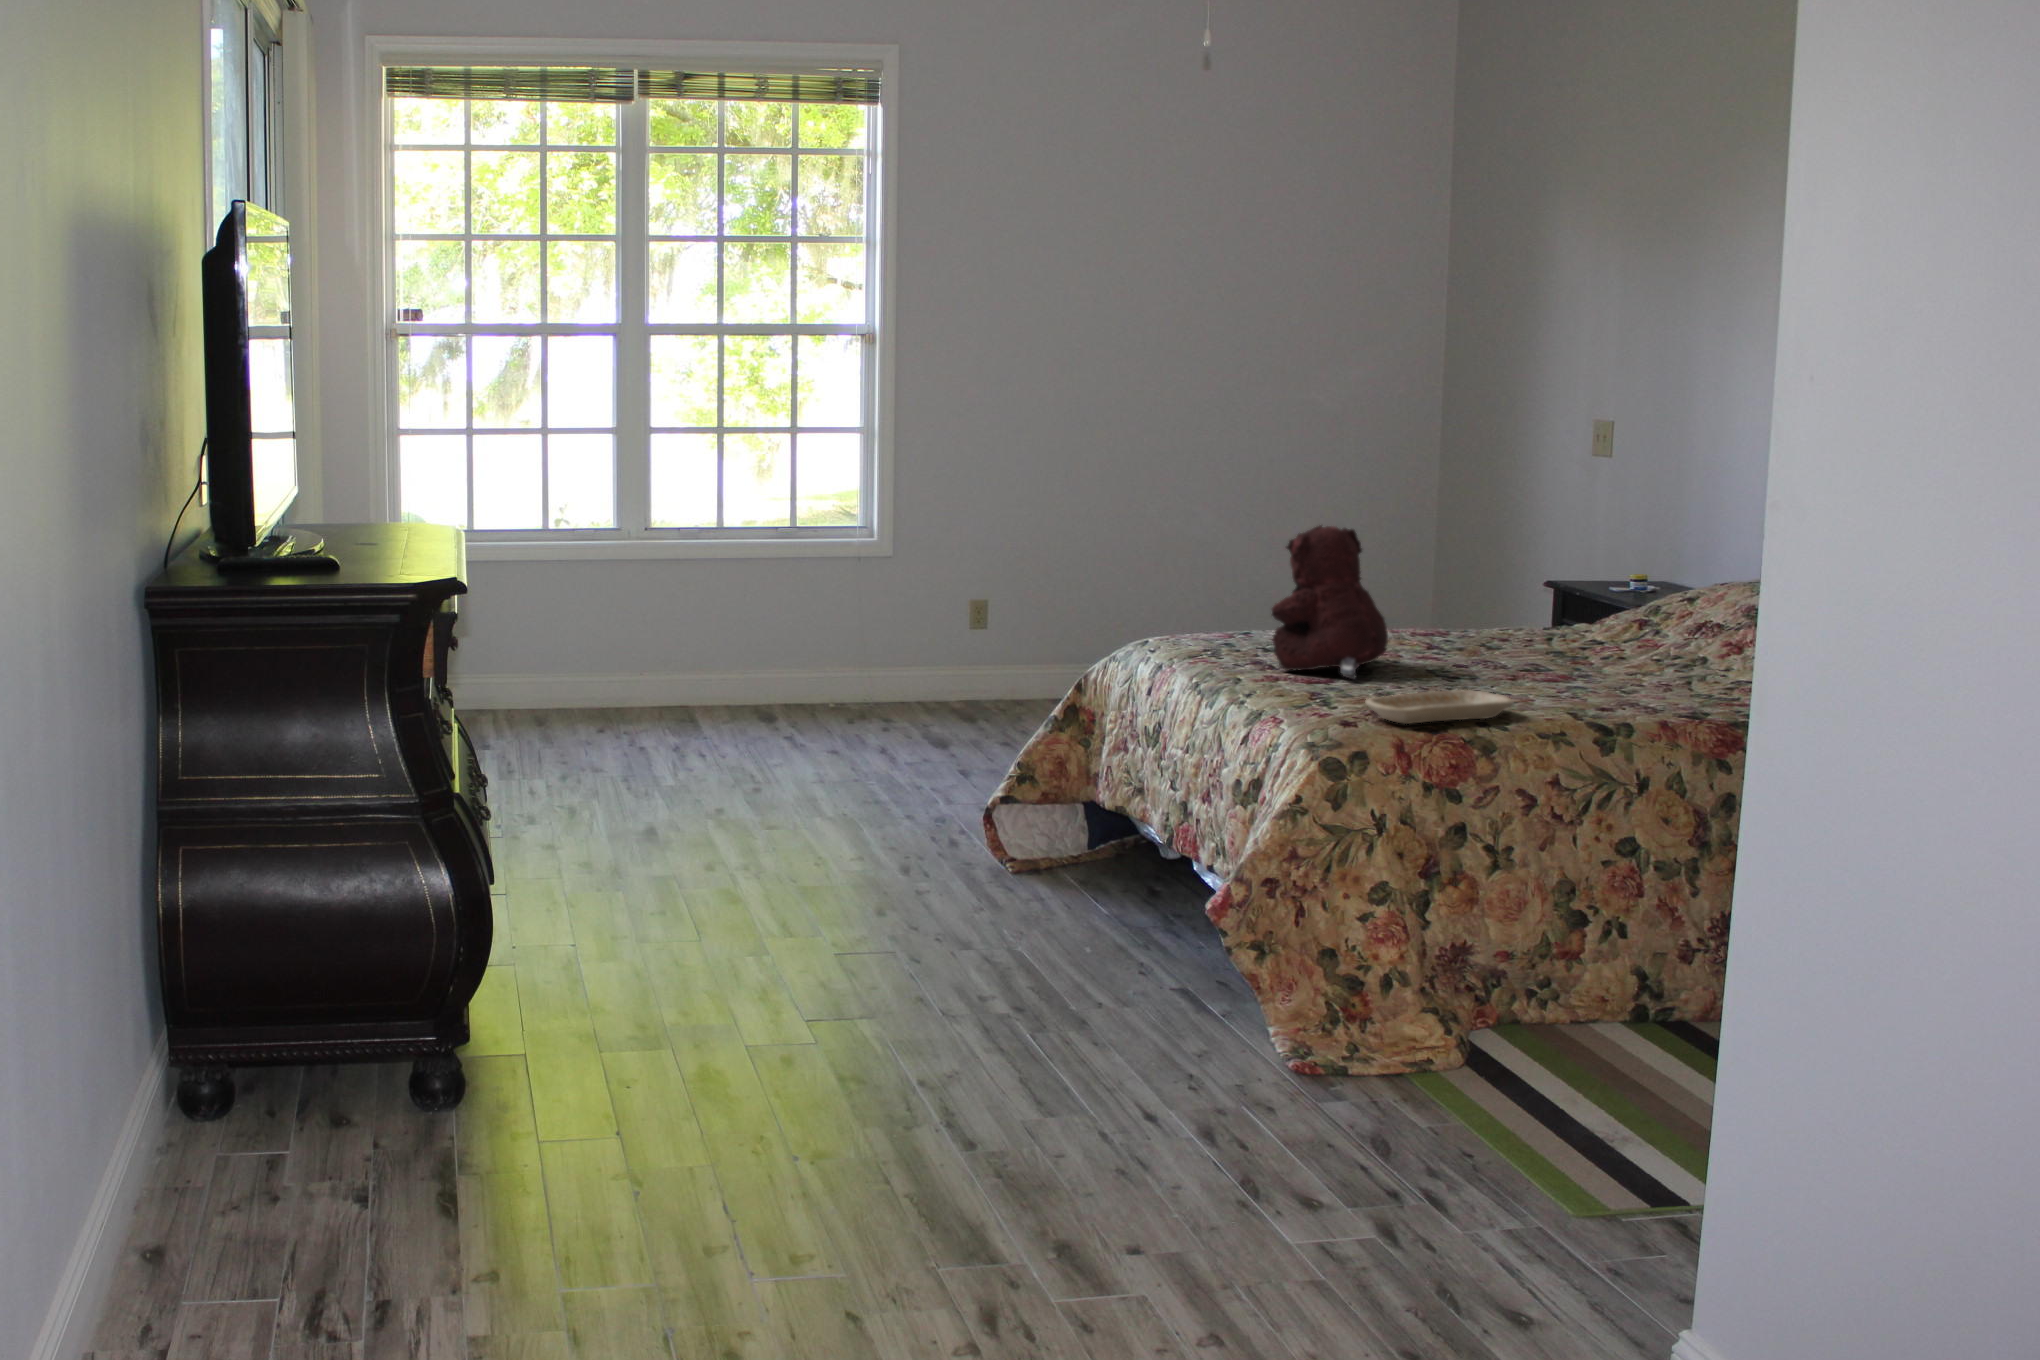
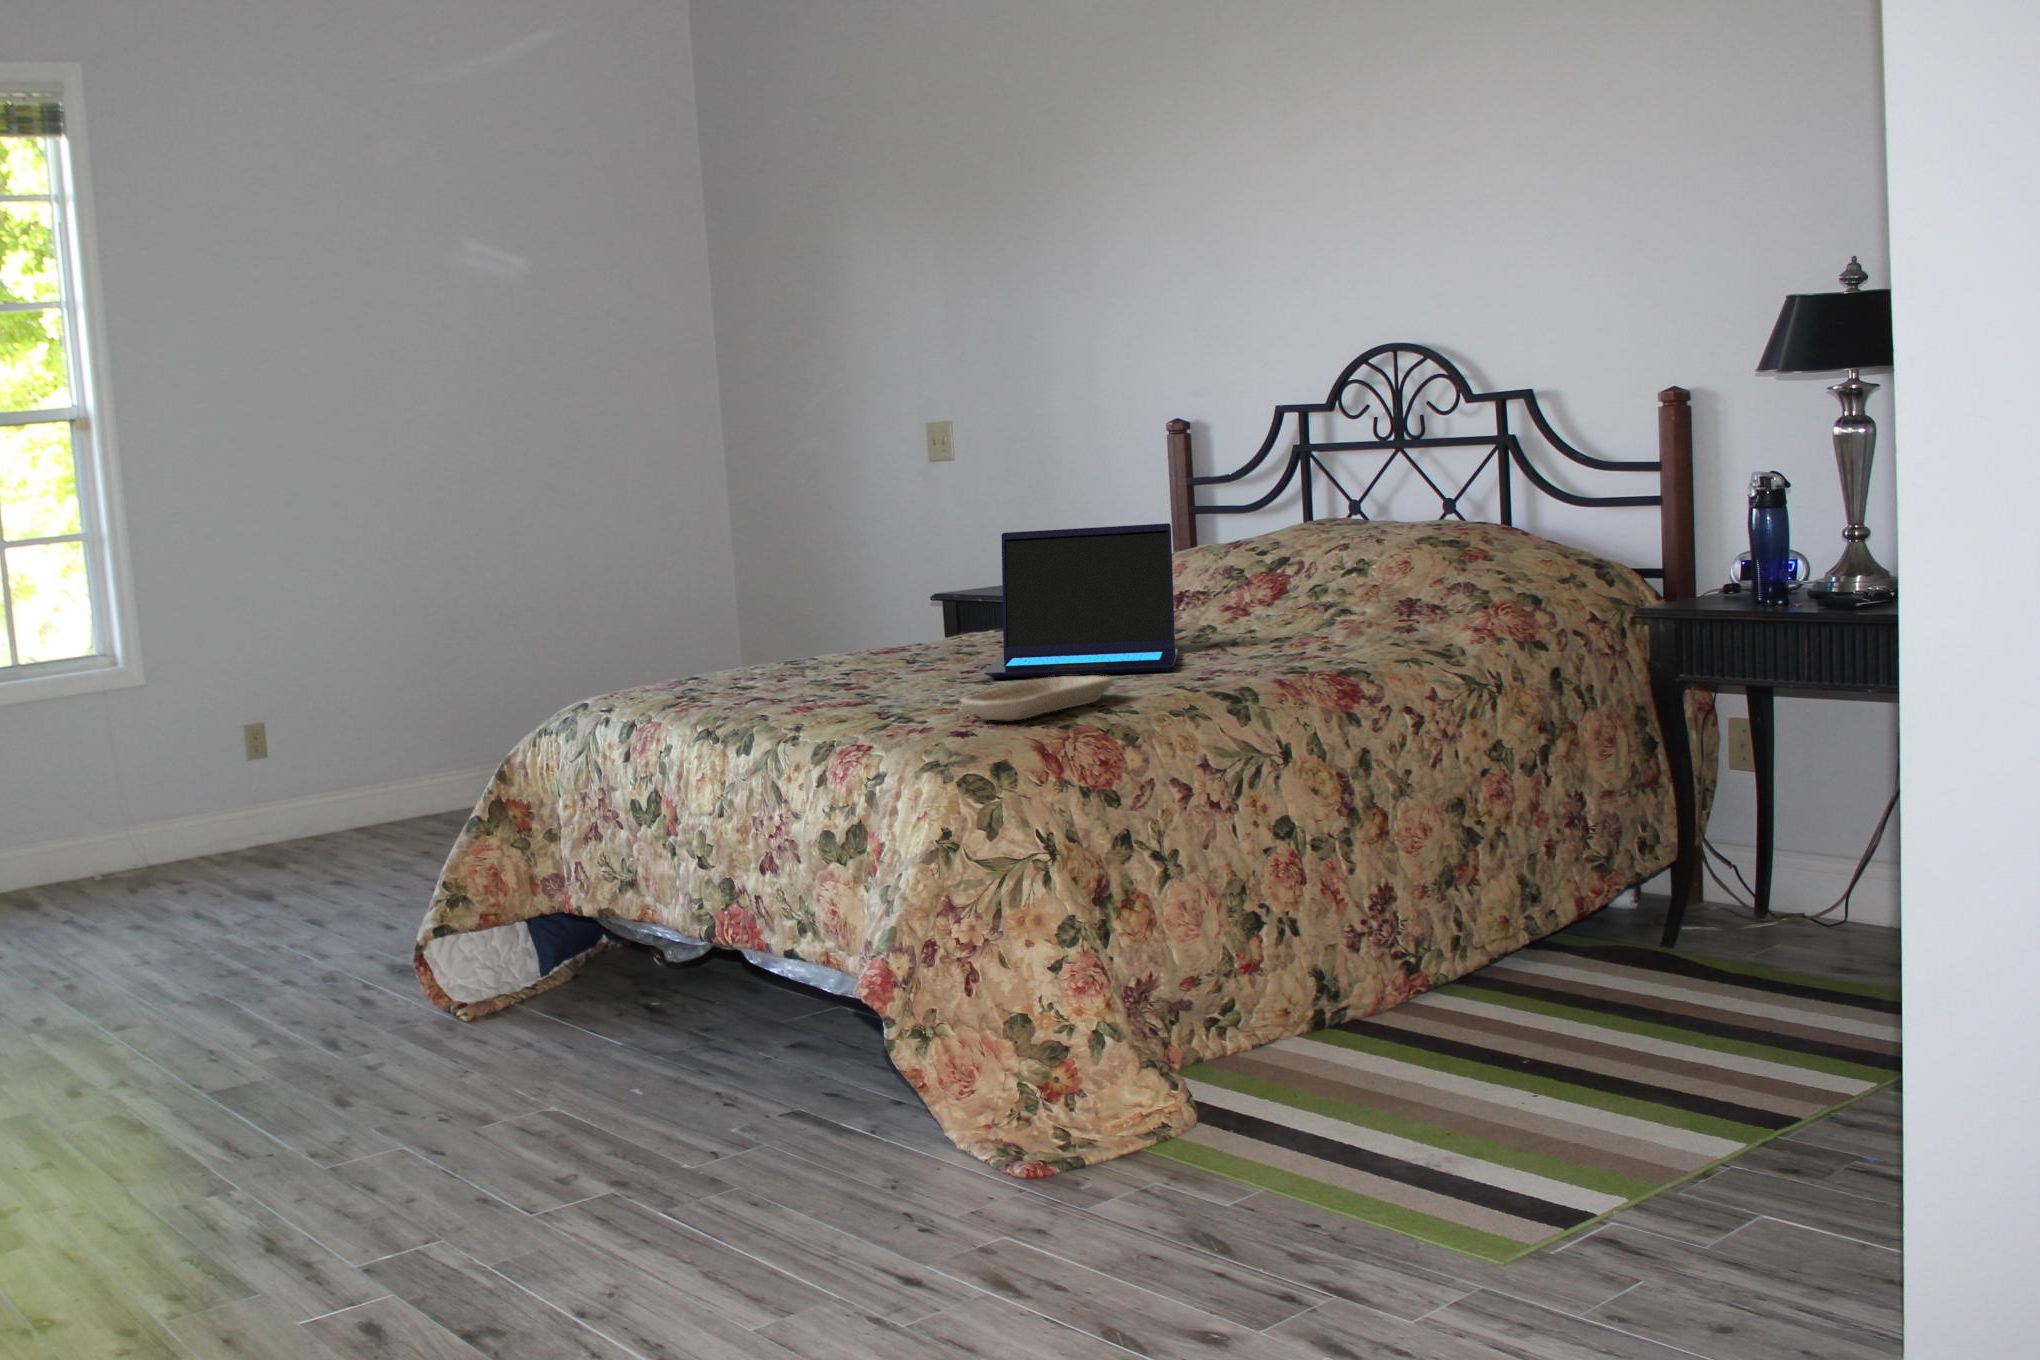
teddy bear: present [1272,525,1388,679] -> none [770,514,910,698]
laptop: none [1447,553,1660,698] -> present [984,523,1178,678]

